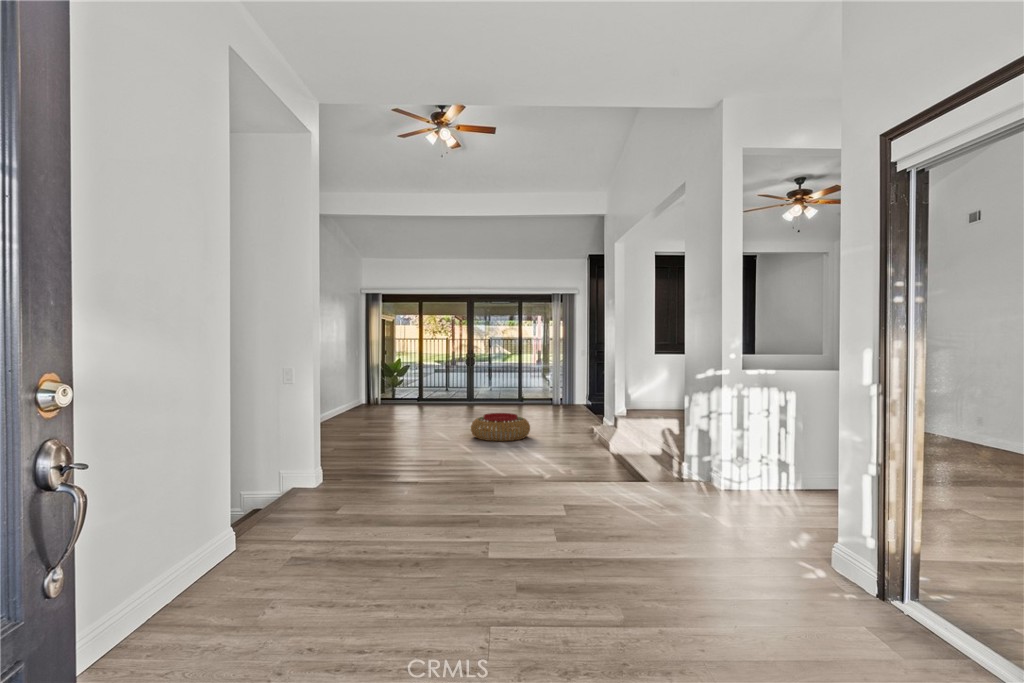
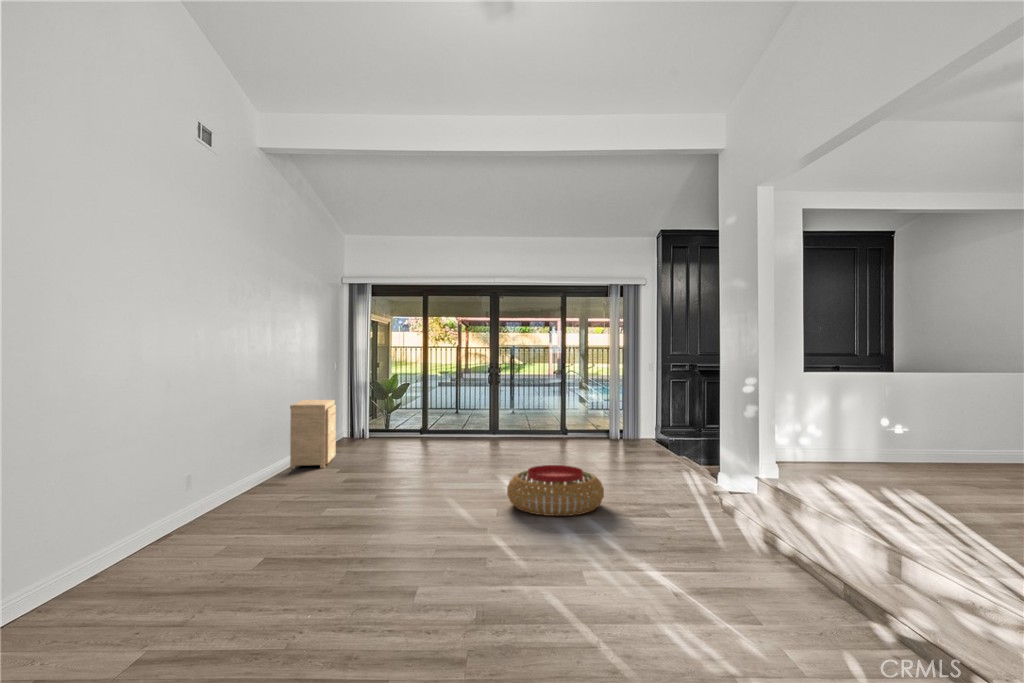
side table: none [330,375,360,421] -> present [290,400,336,468]

